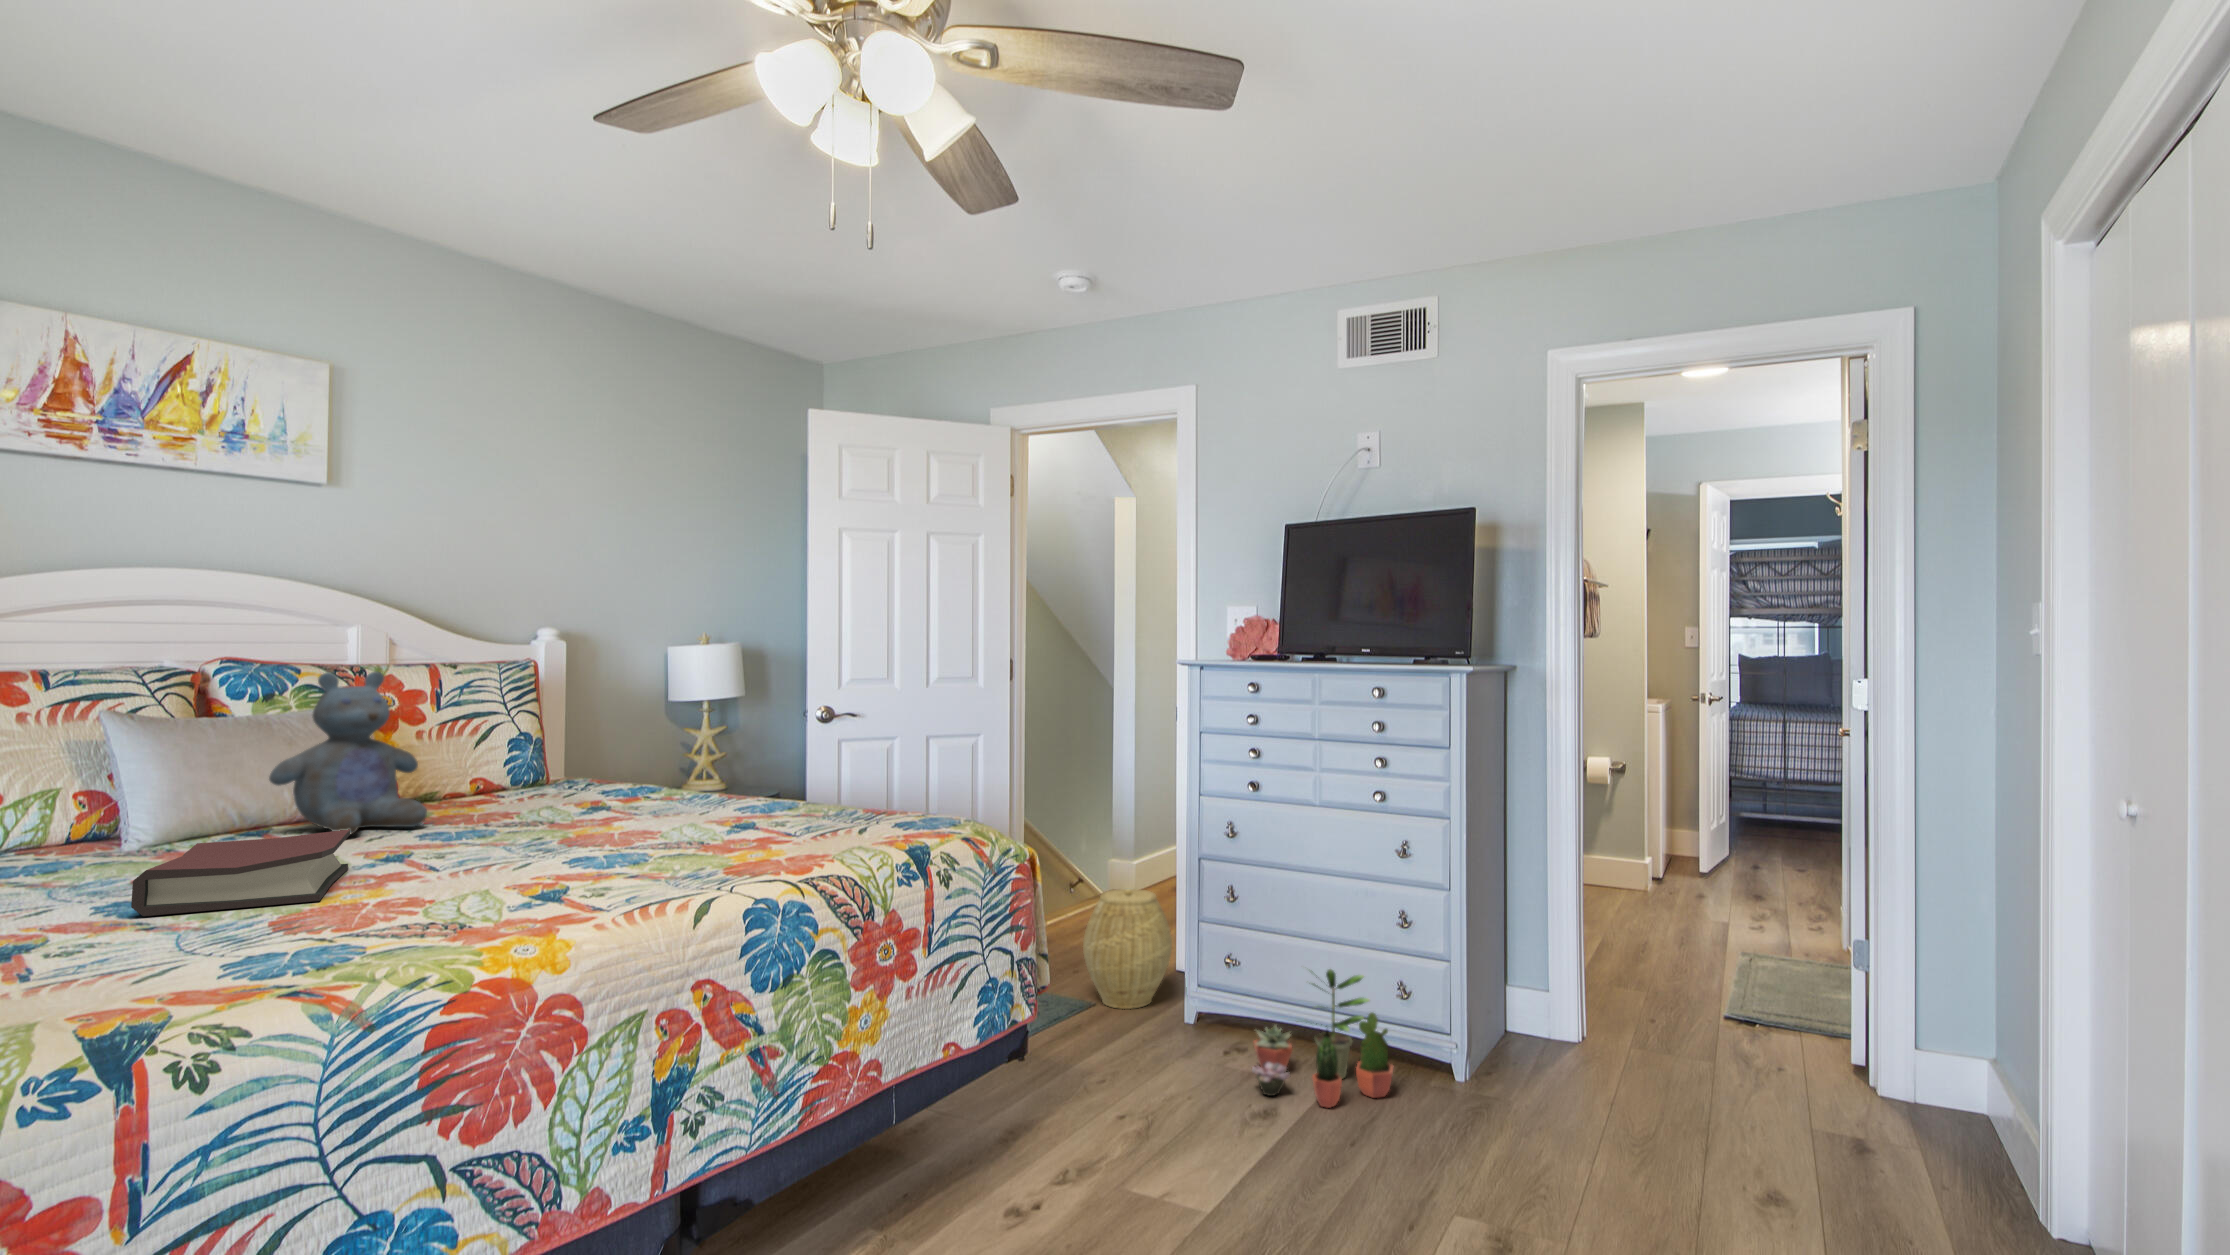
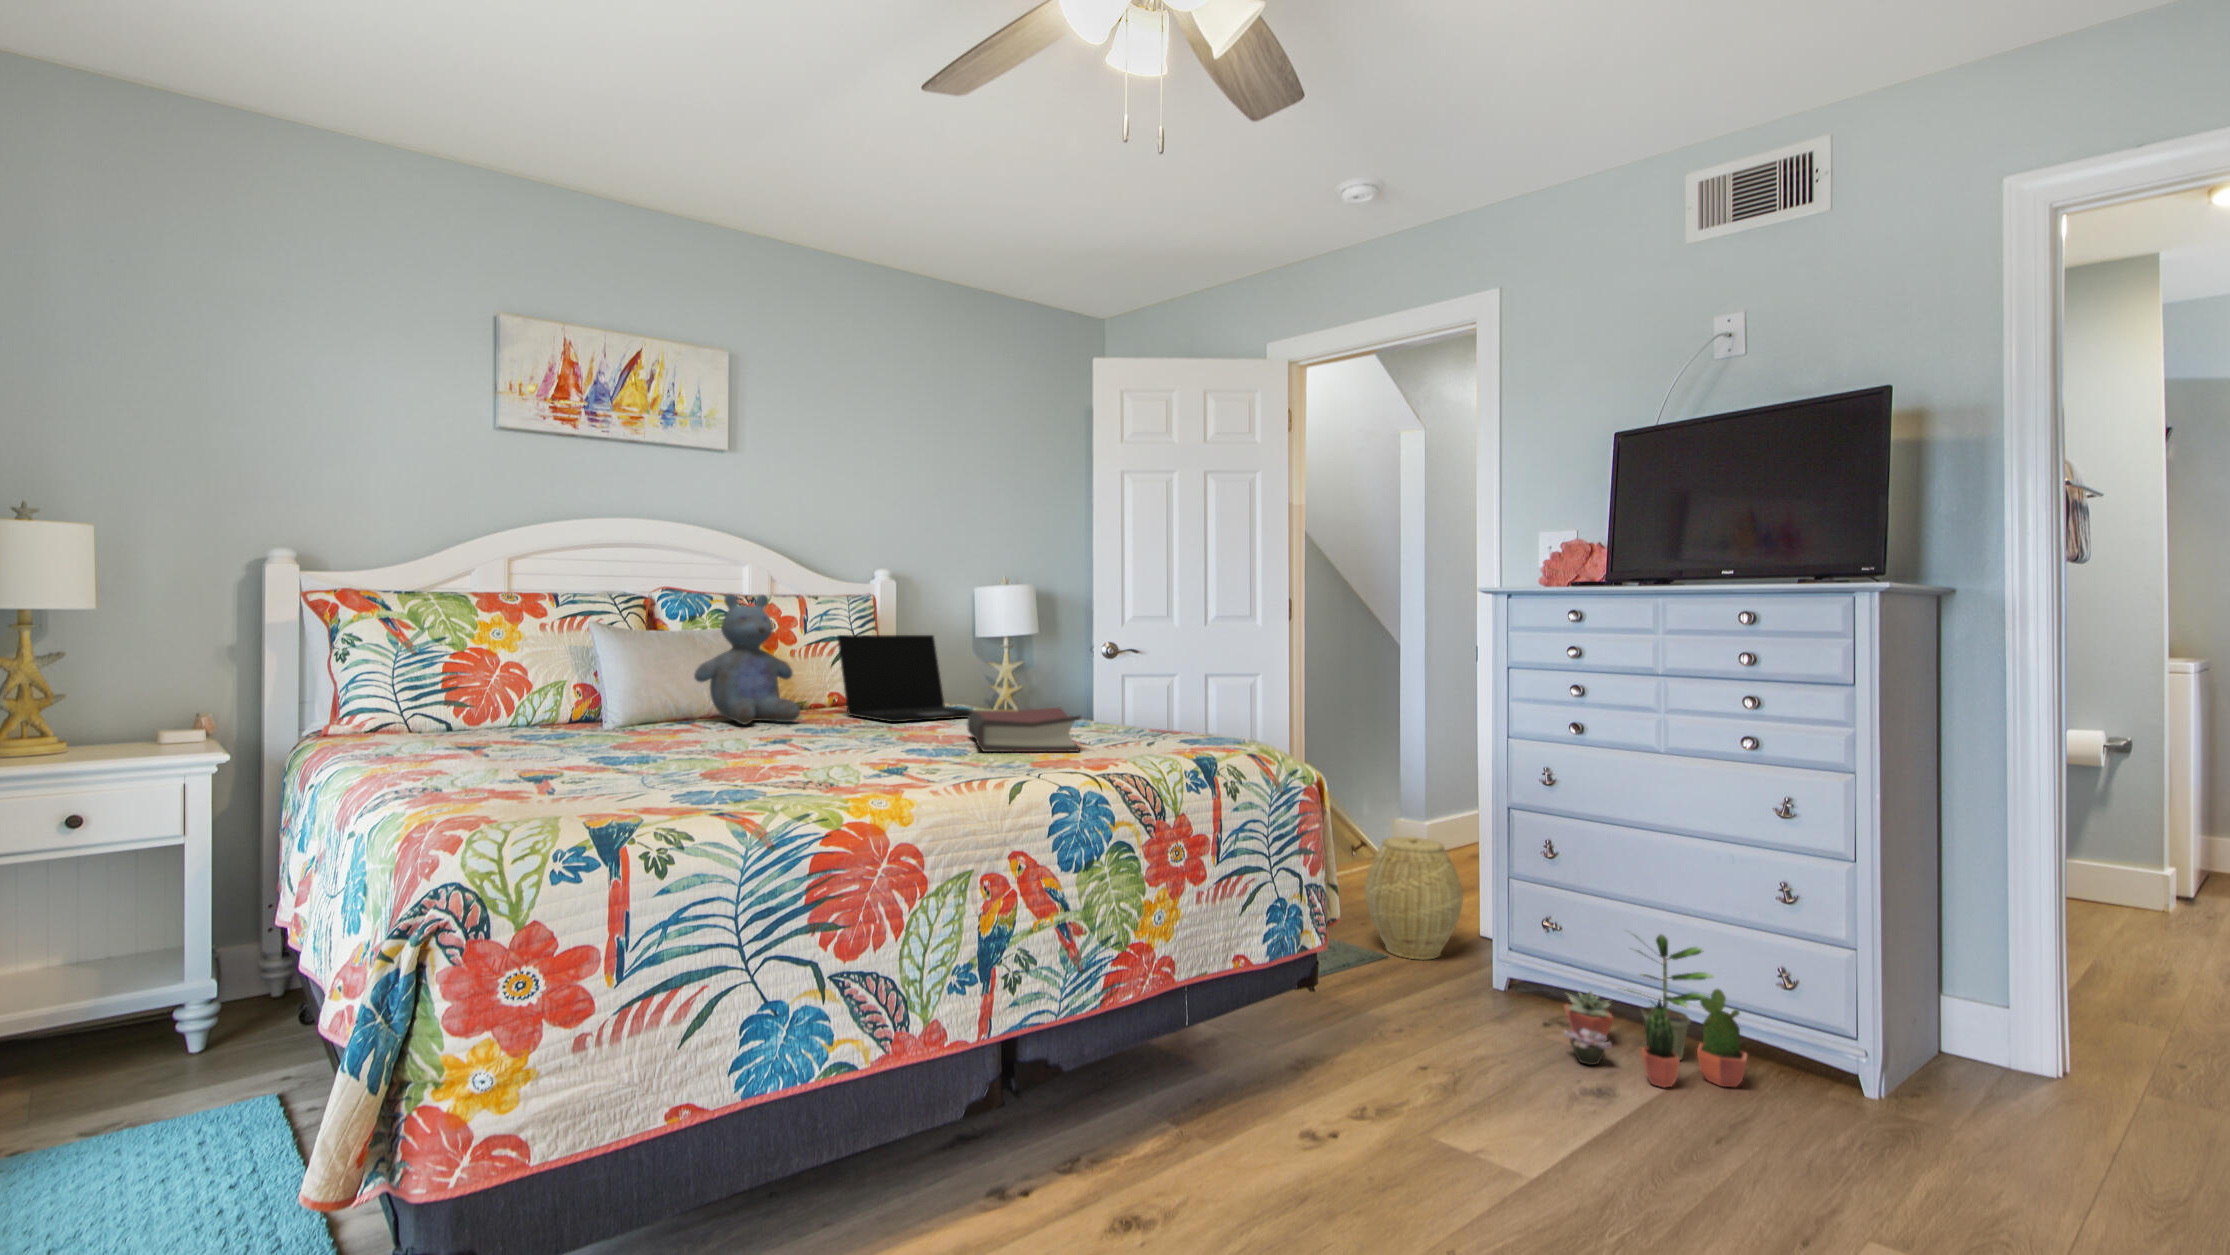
laptop: none [482,707,681,818] -> present [837,635,973,722]
hardback book: present [131,829,350,916] -> present [968,708,1080,752]

